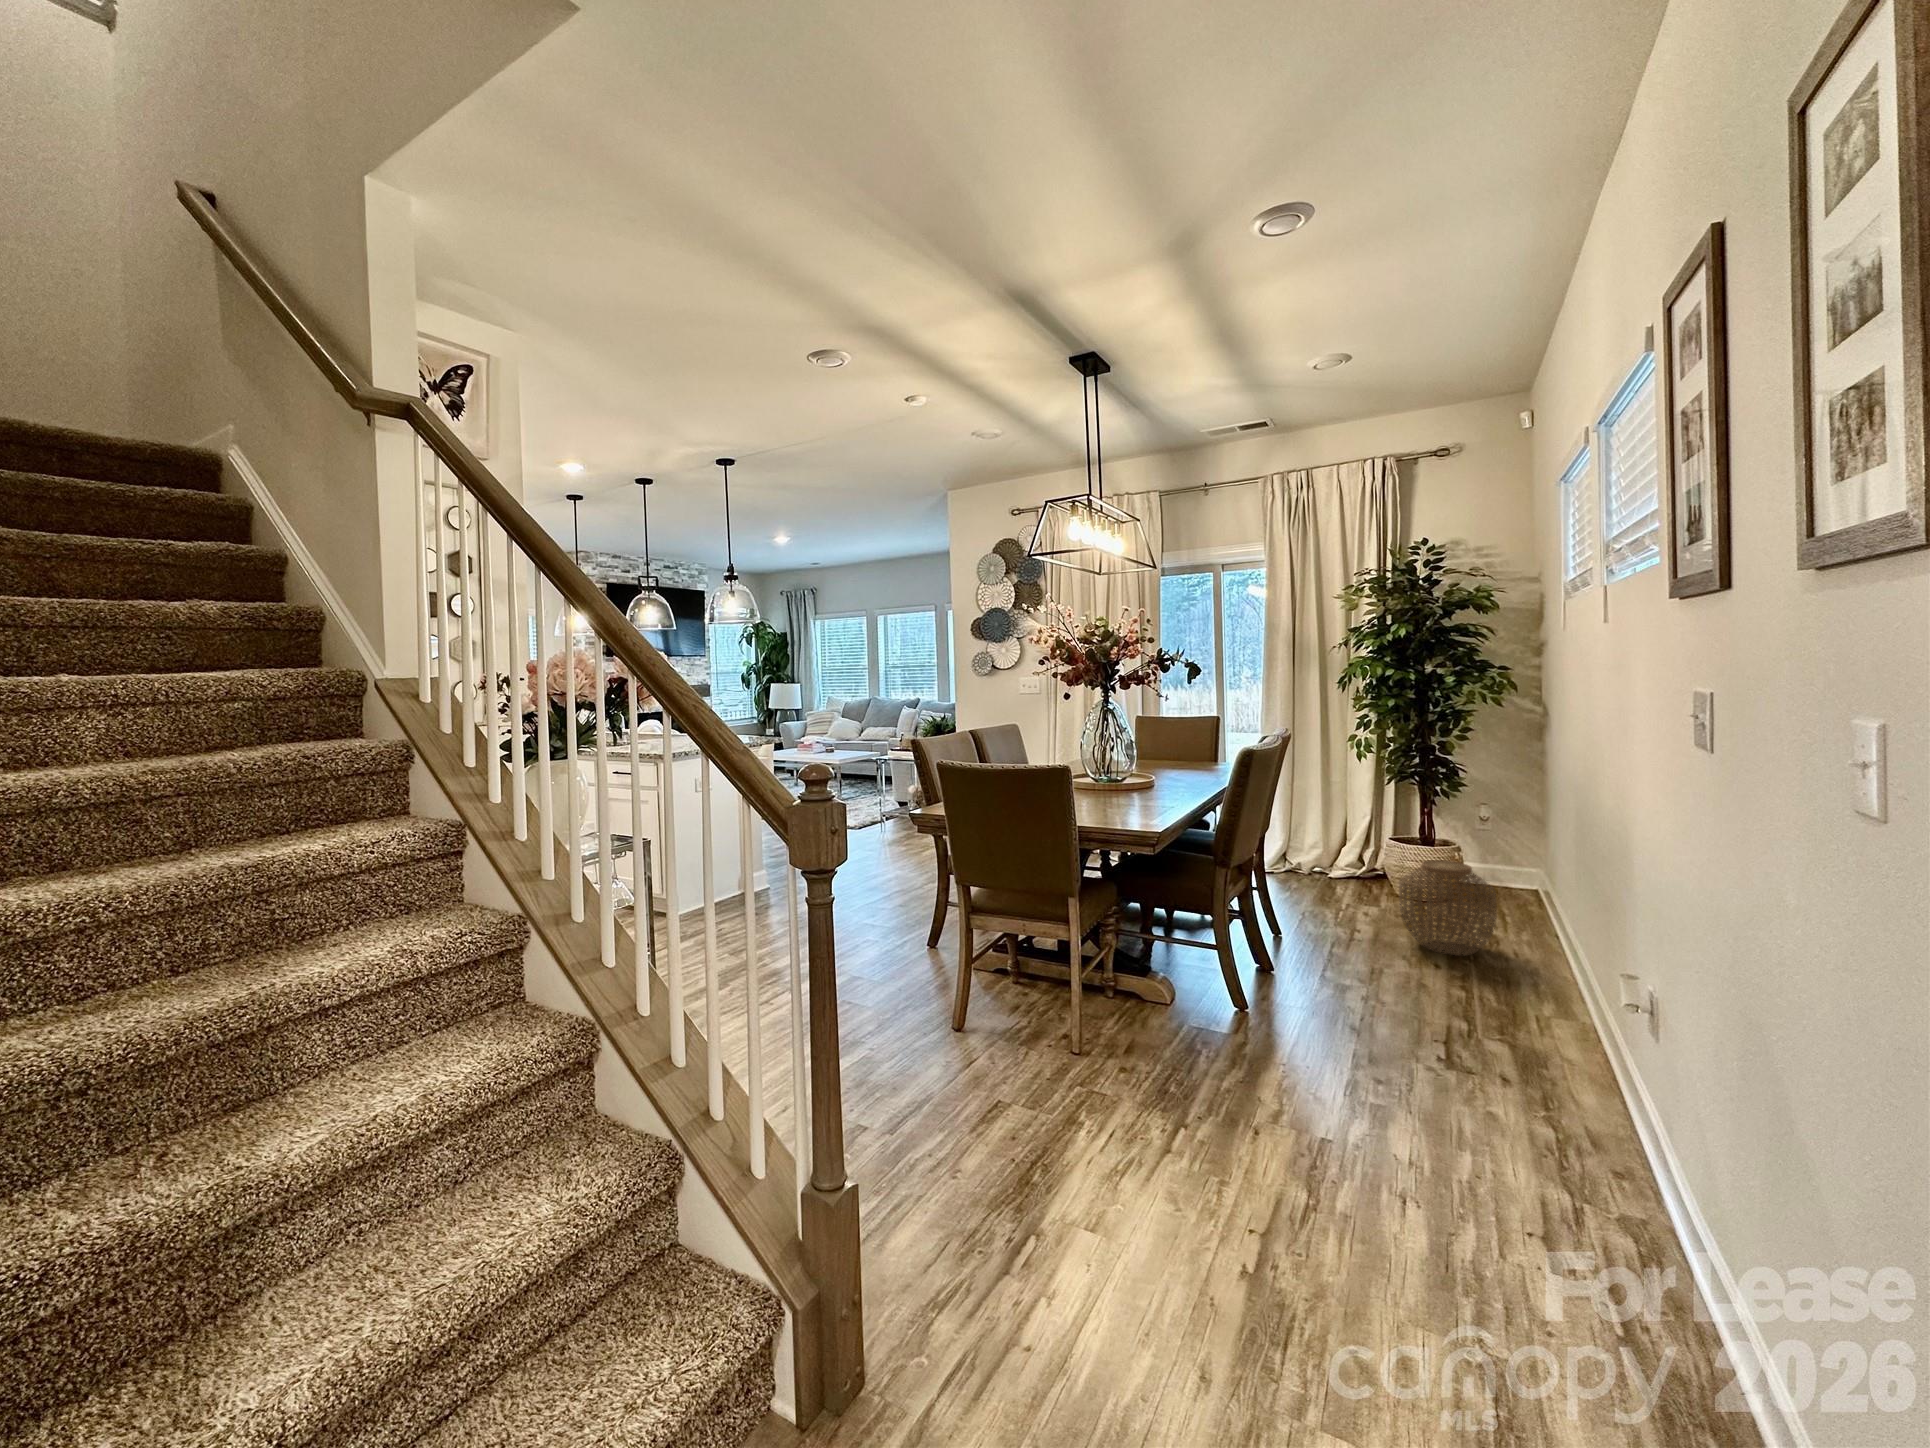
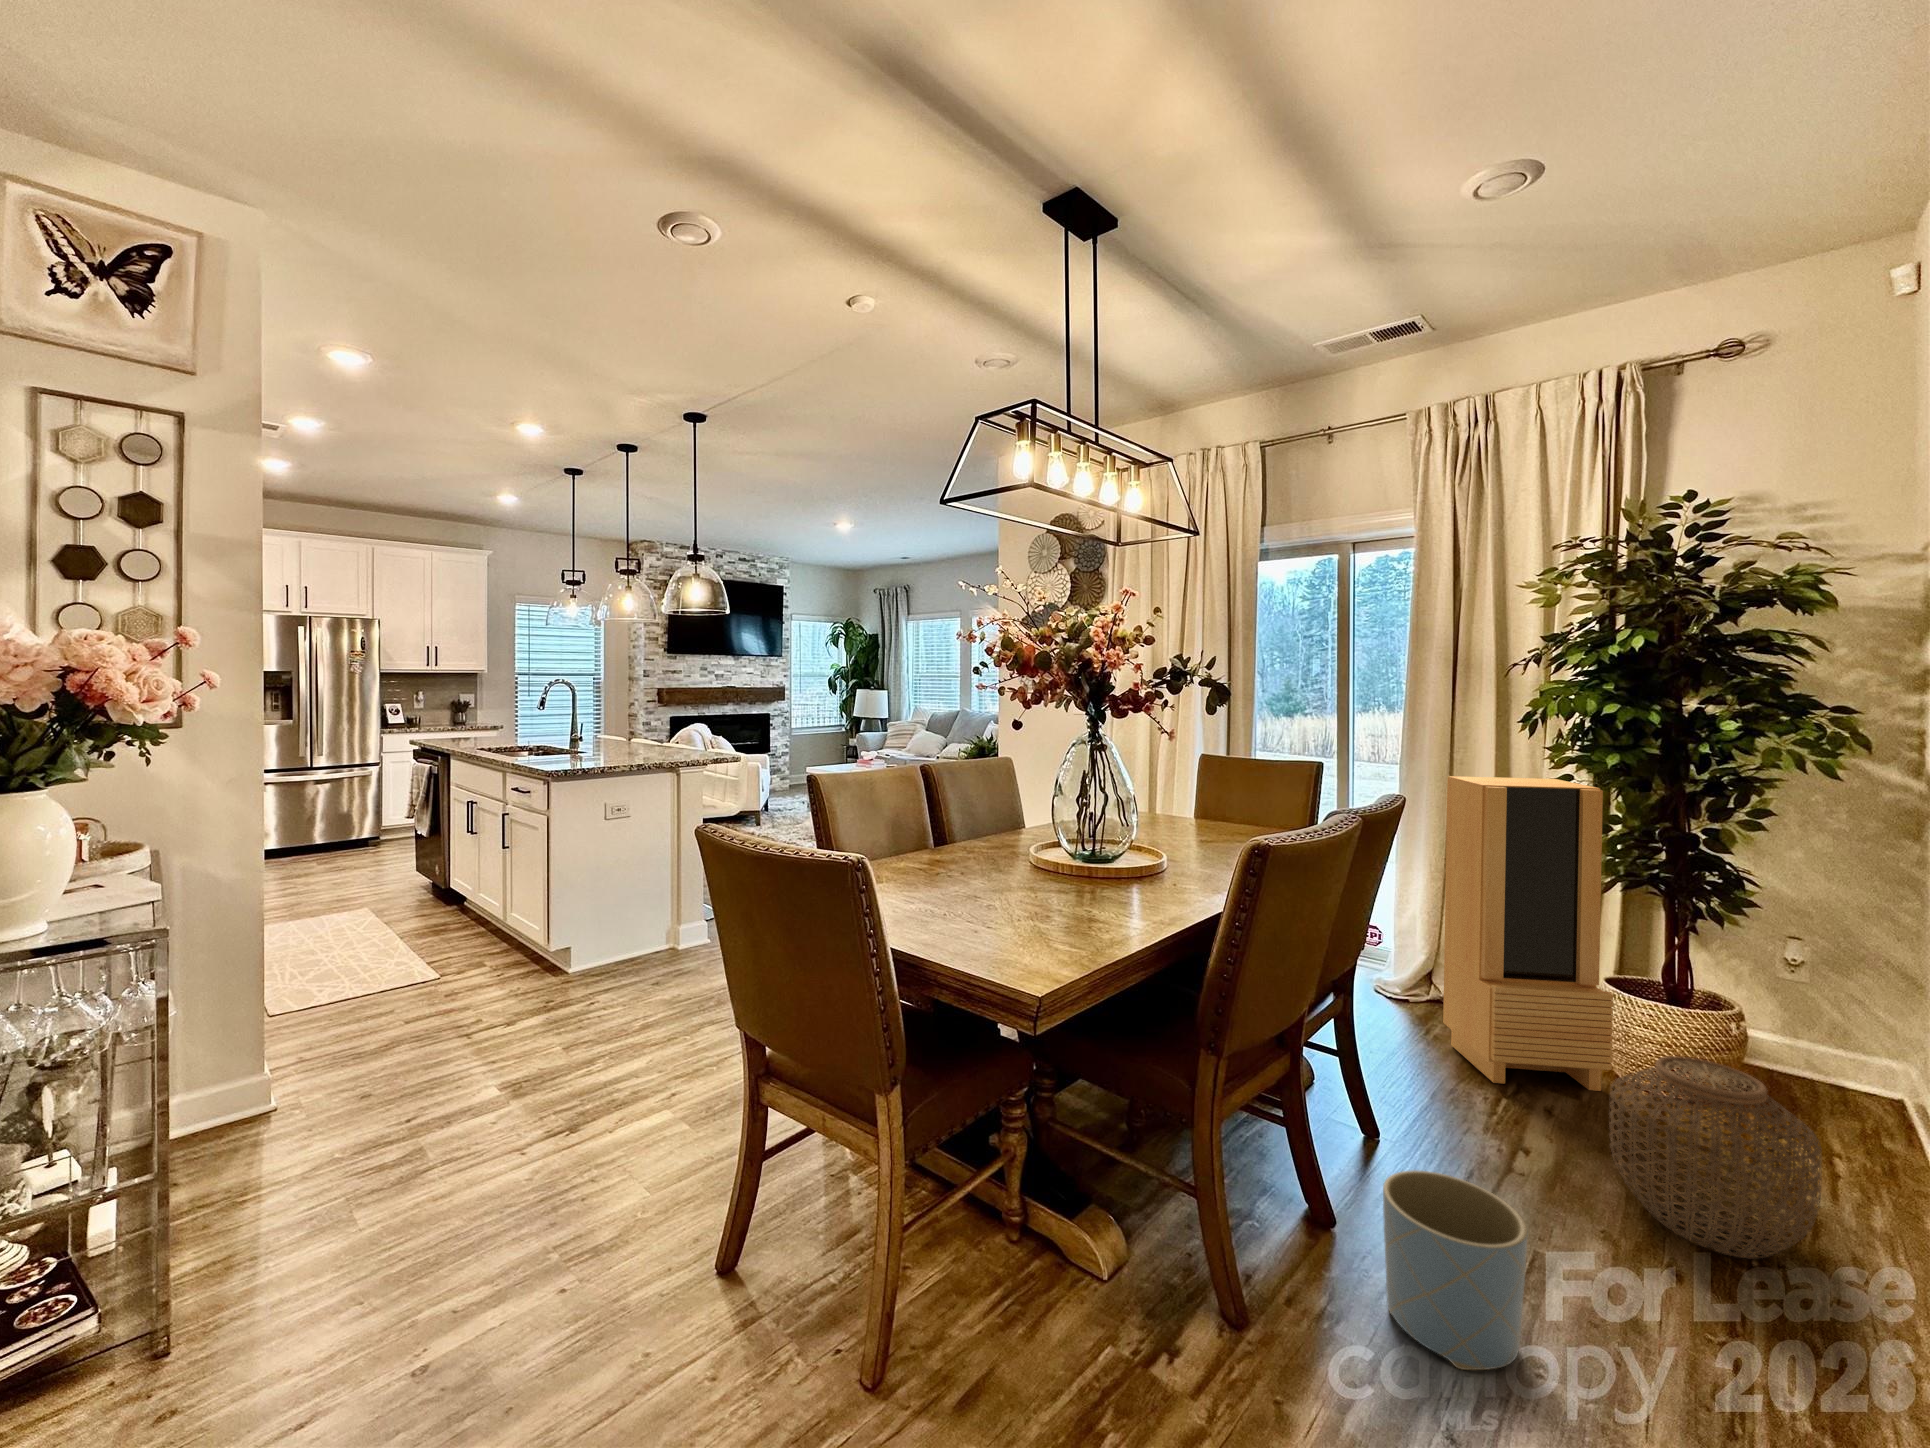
storage cabinet: none [1298,718,1395,904] -> present [1443,776,1613,1091]
planter: none [1302,921,1372,1006] -> present [1383,1170,1527,1370]

